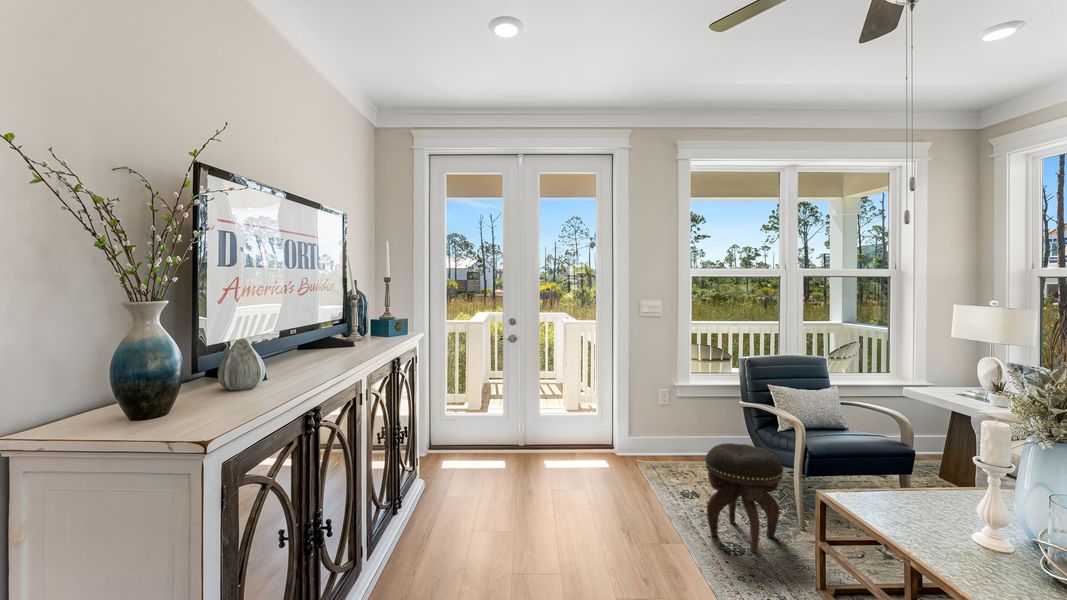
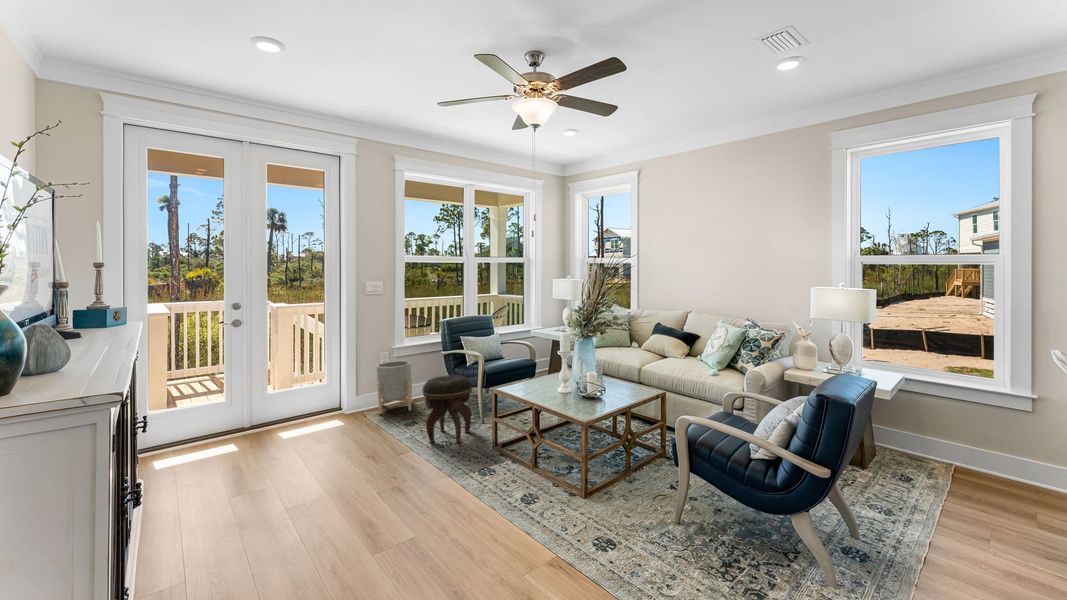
planter: none [652,402,697,473] -> present [376,361,412,414]

